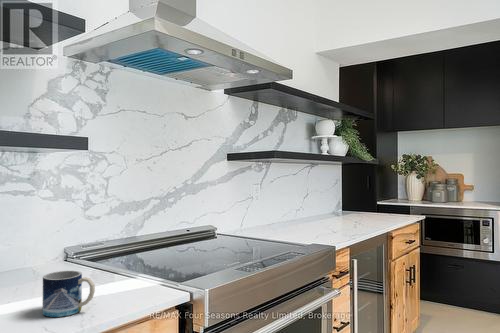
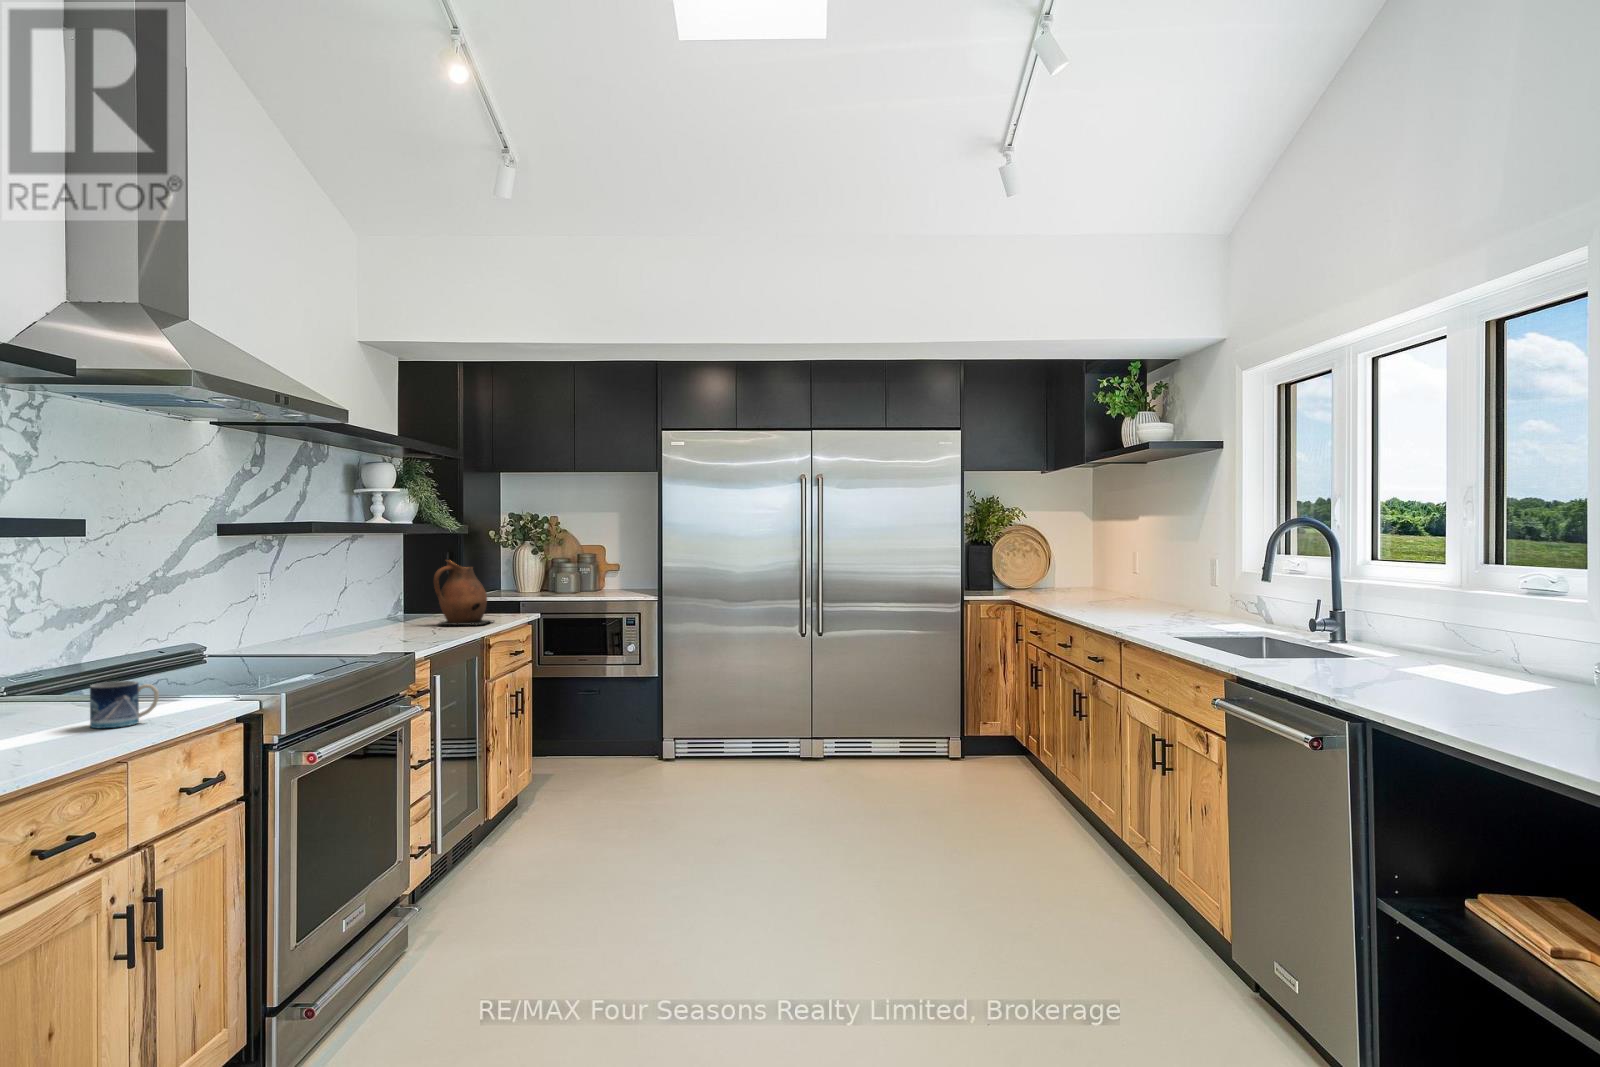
ceramic pitcher: none [357,180,396,223] -> present [434,560,491,625]

